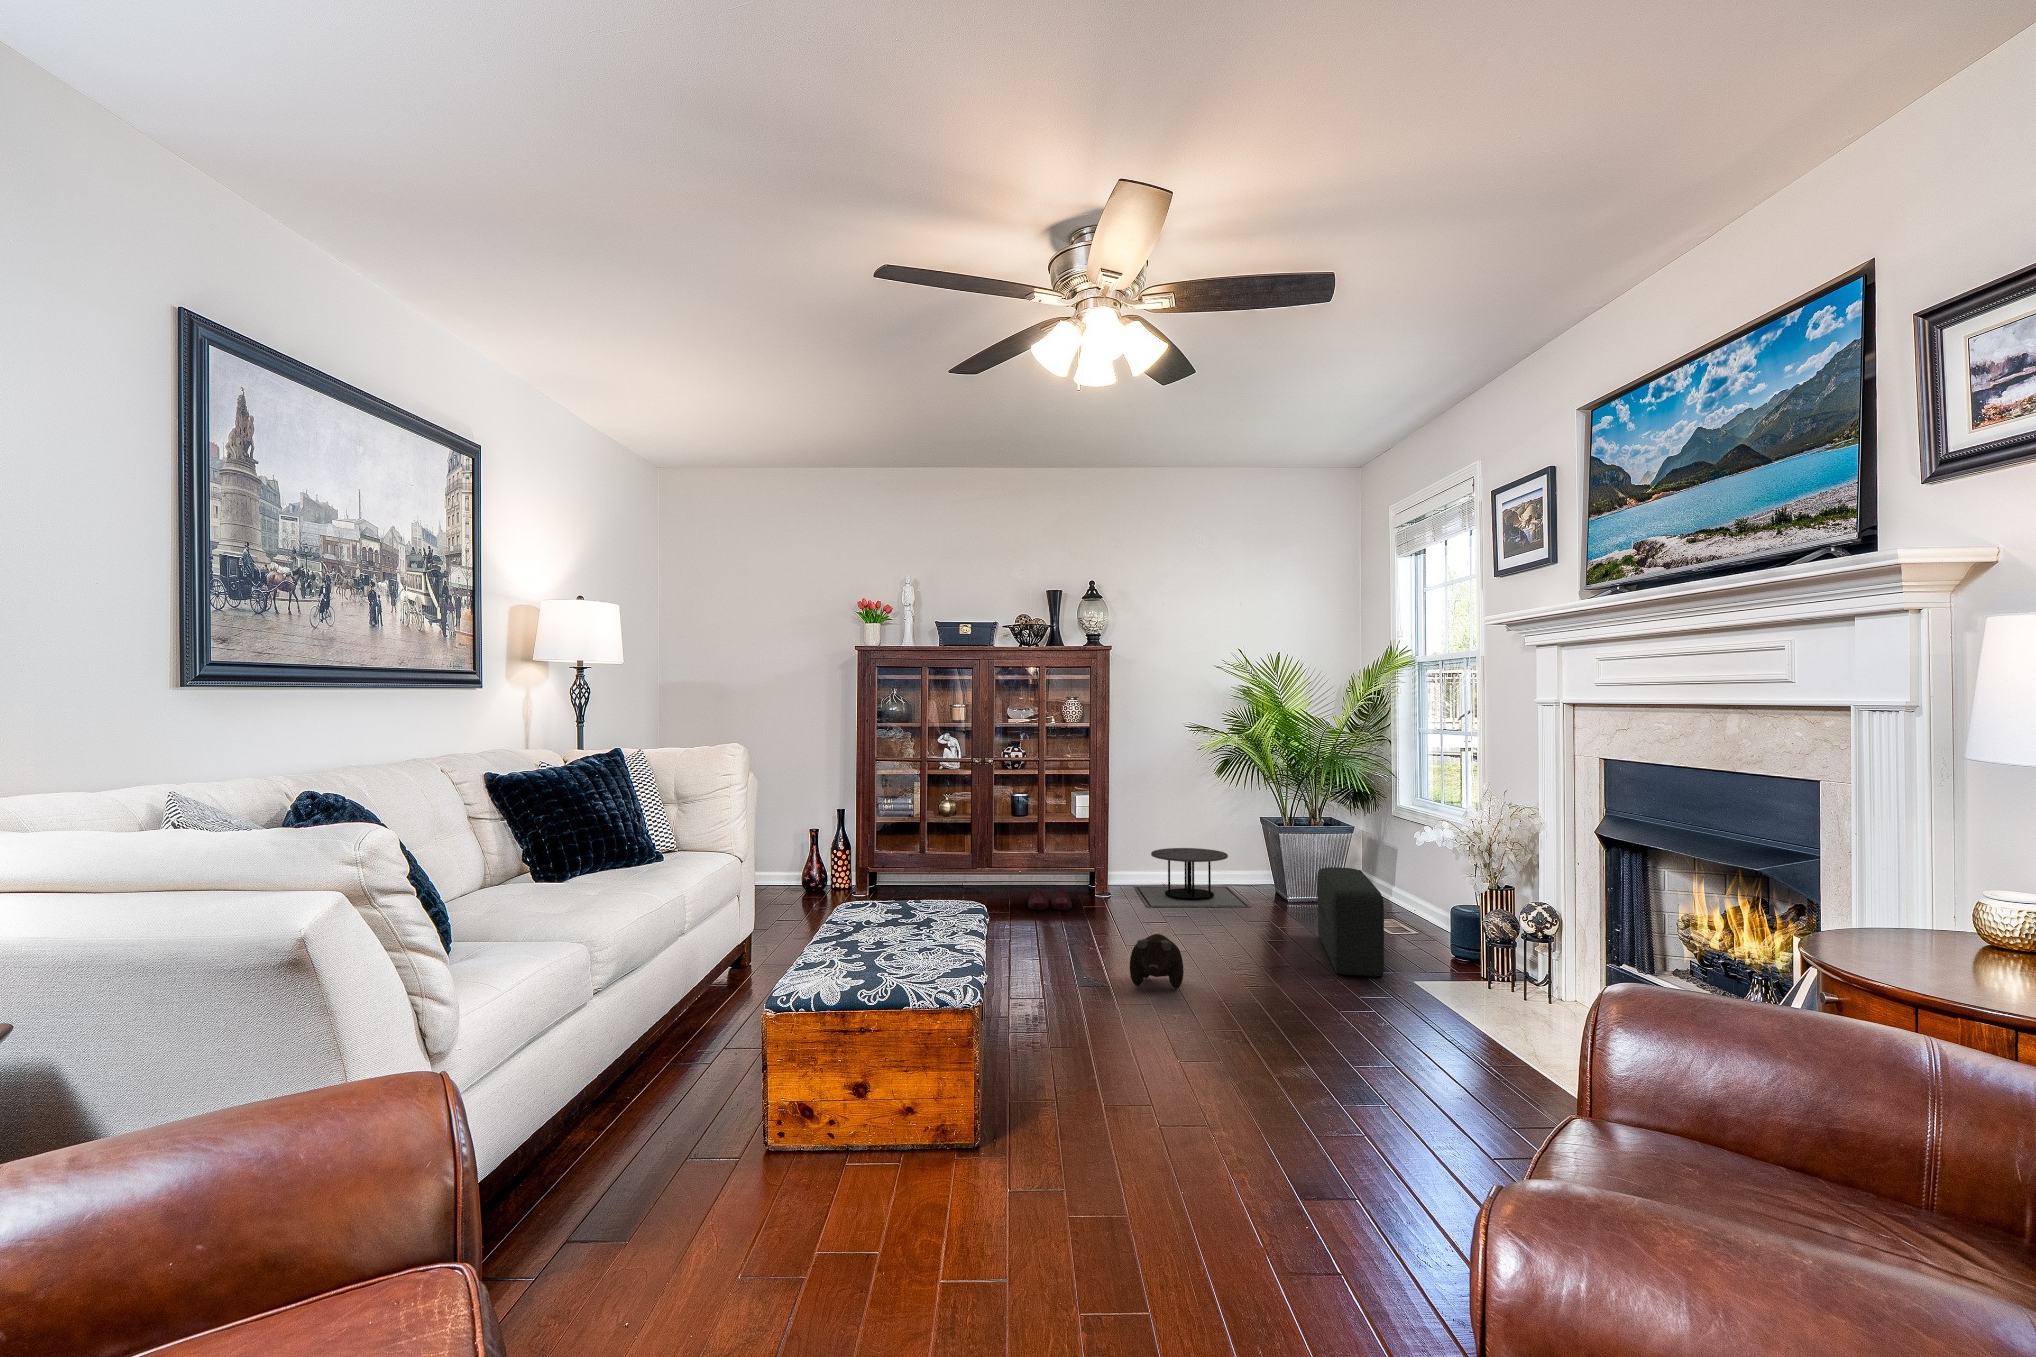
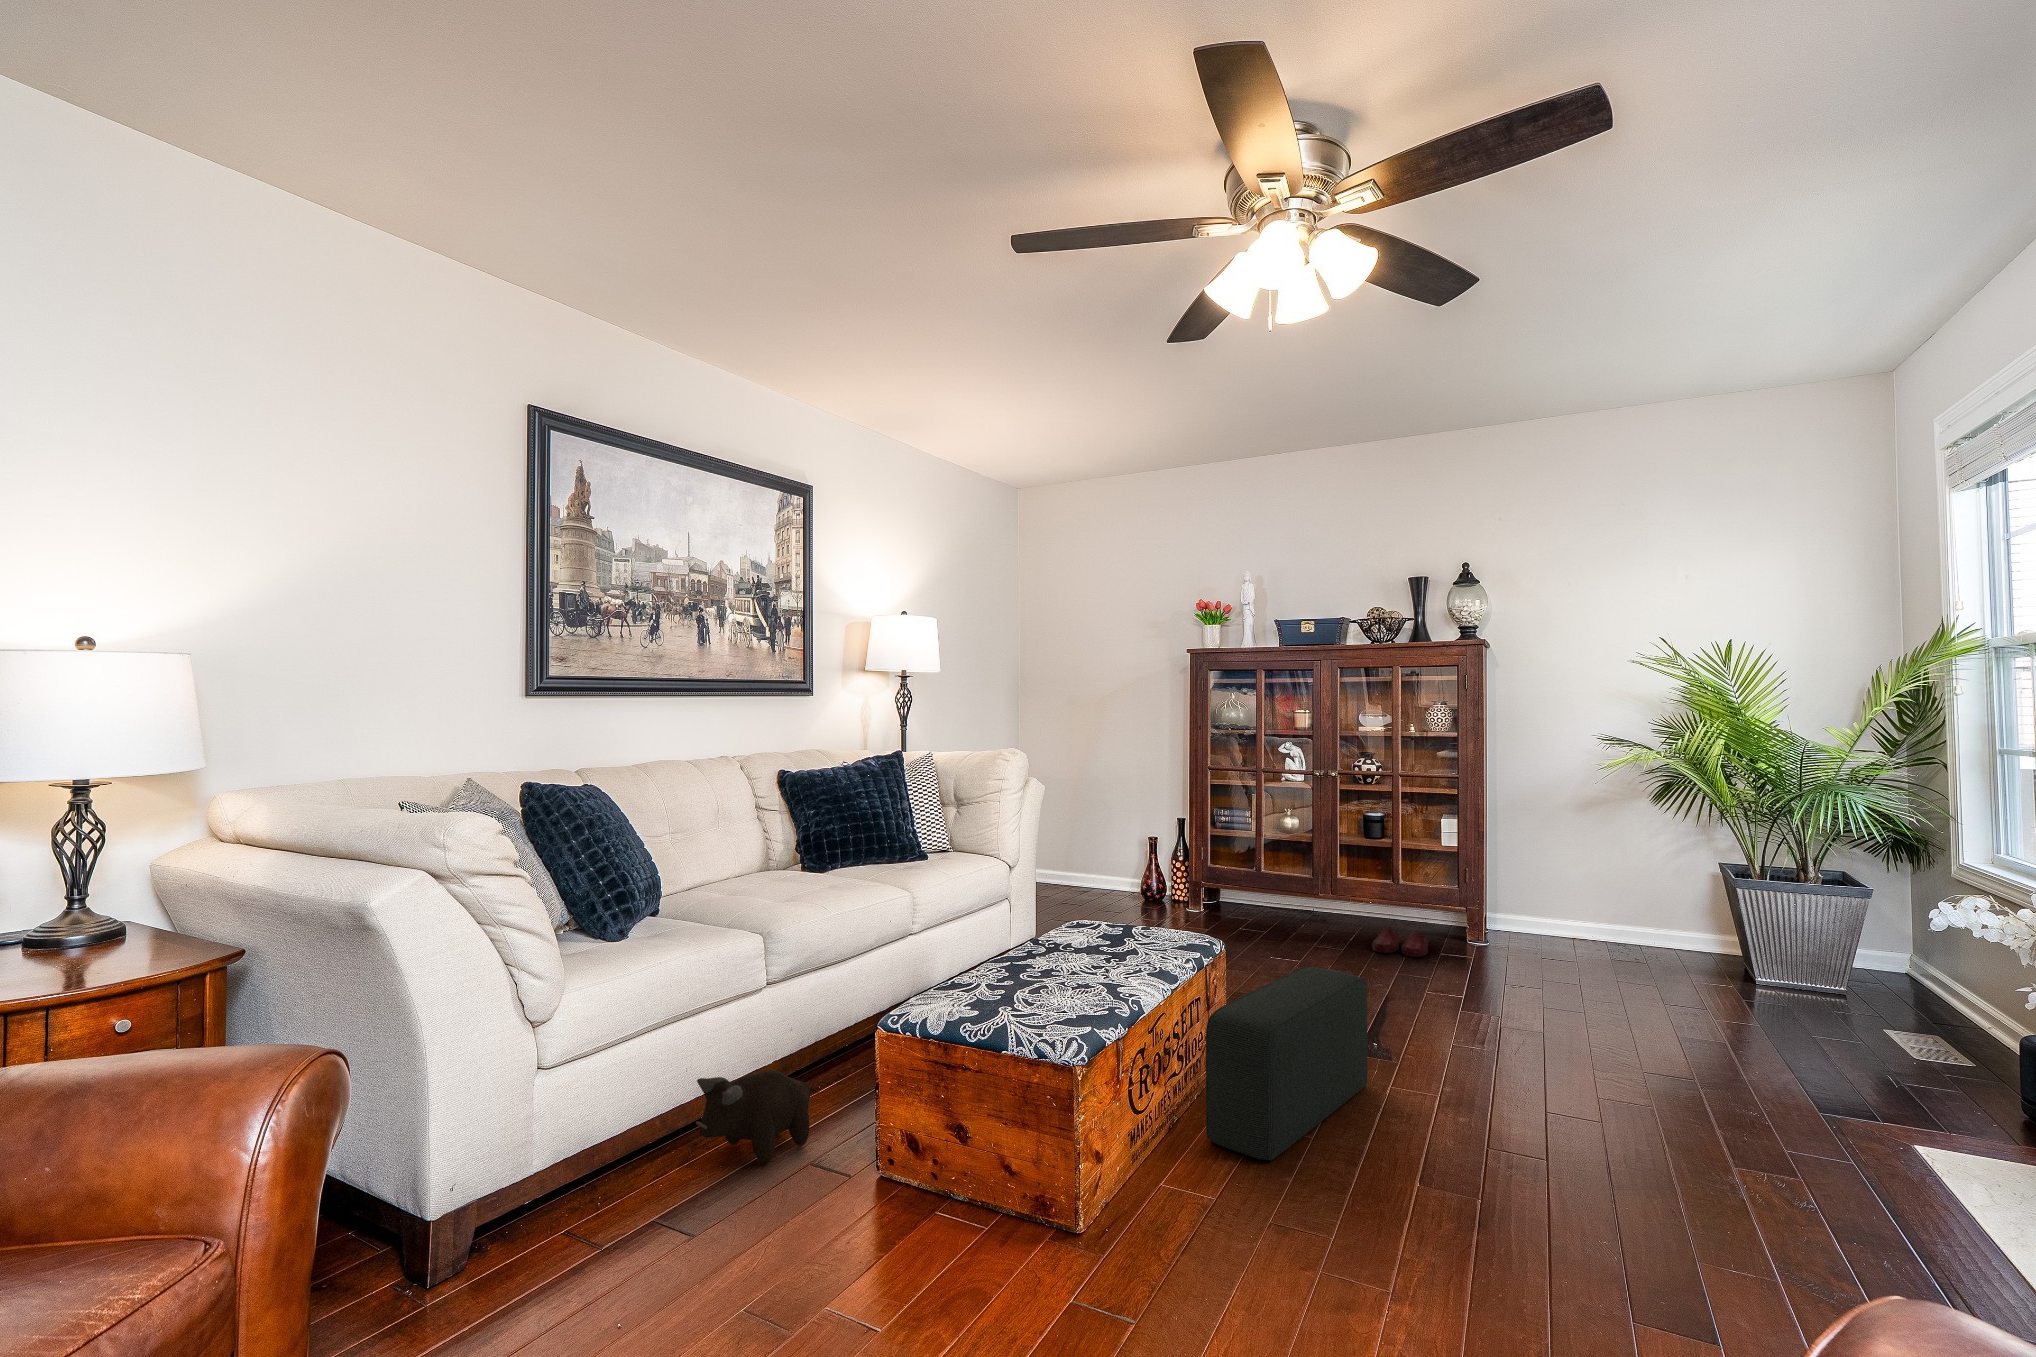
side table: present [1134,848,1251,907] -> none [1529,897,1689,988]
pouf: present [1317,867,1384,976] -> present [1206,967,1367,1161]
plush toy: present [1130,934,1184,989] -> present [696,1070,810,1165]

